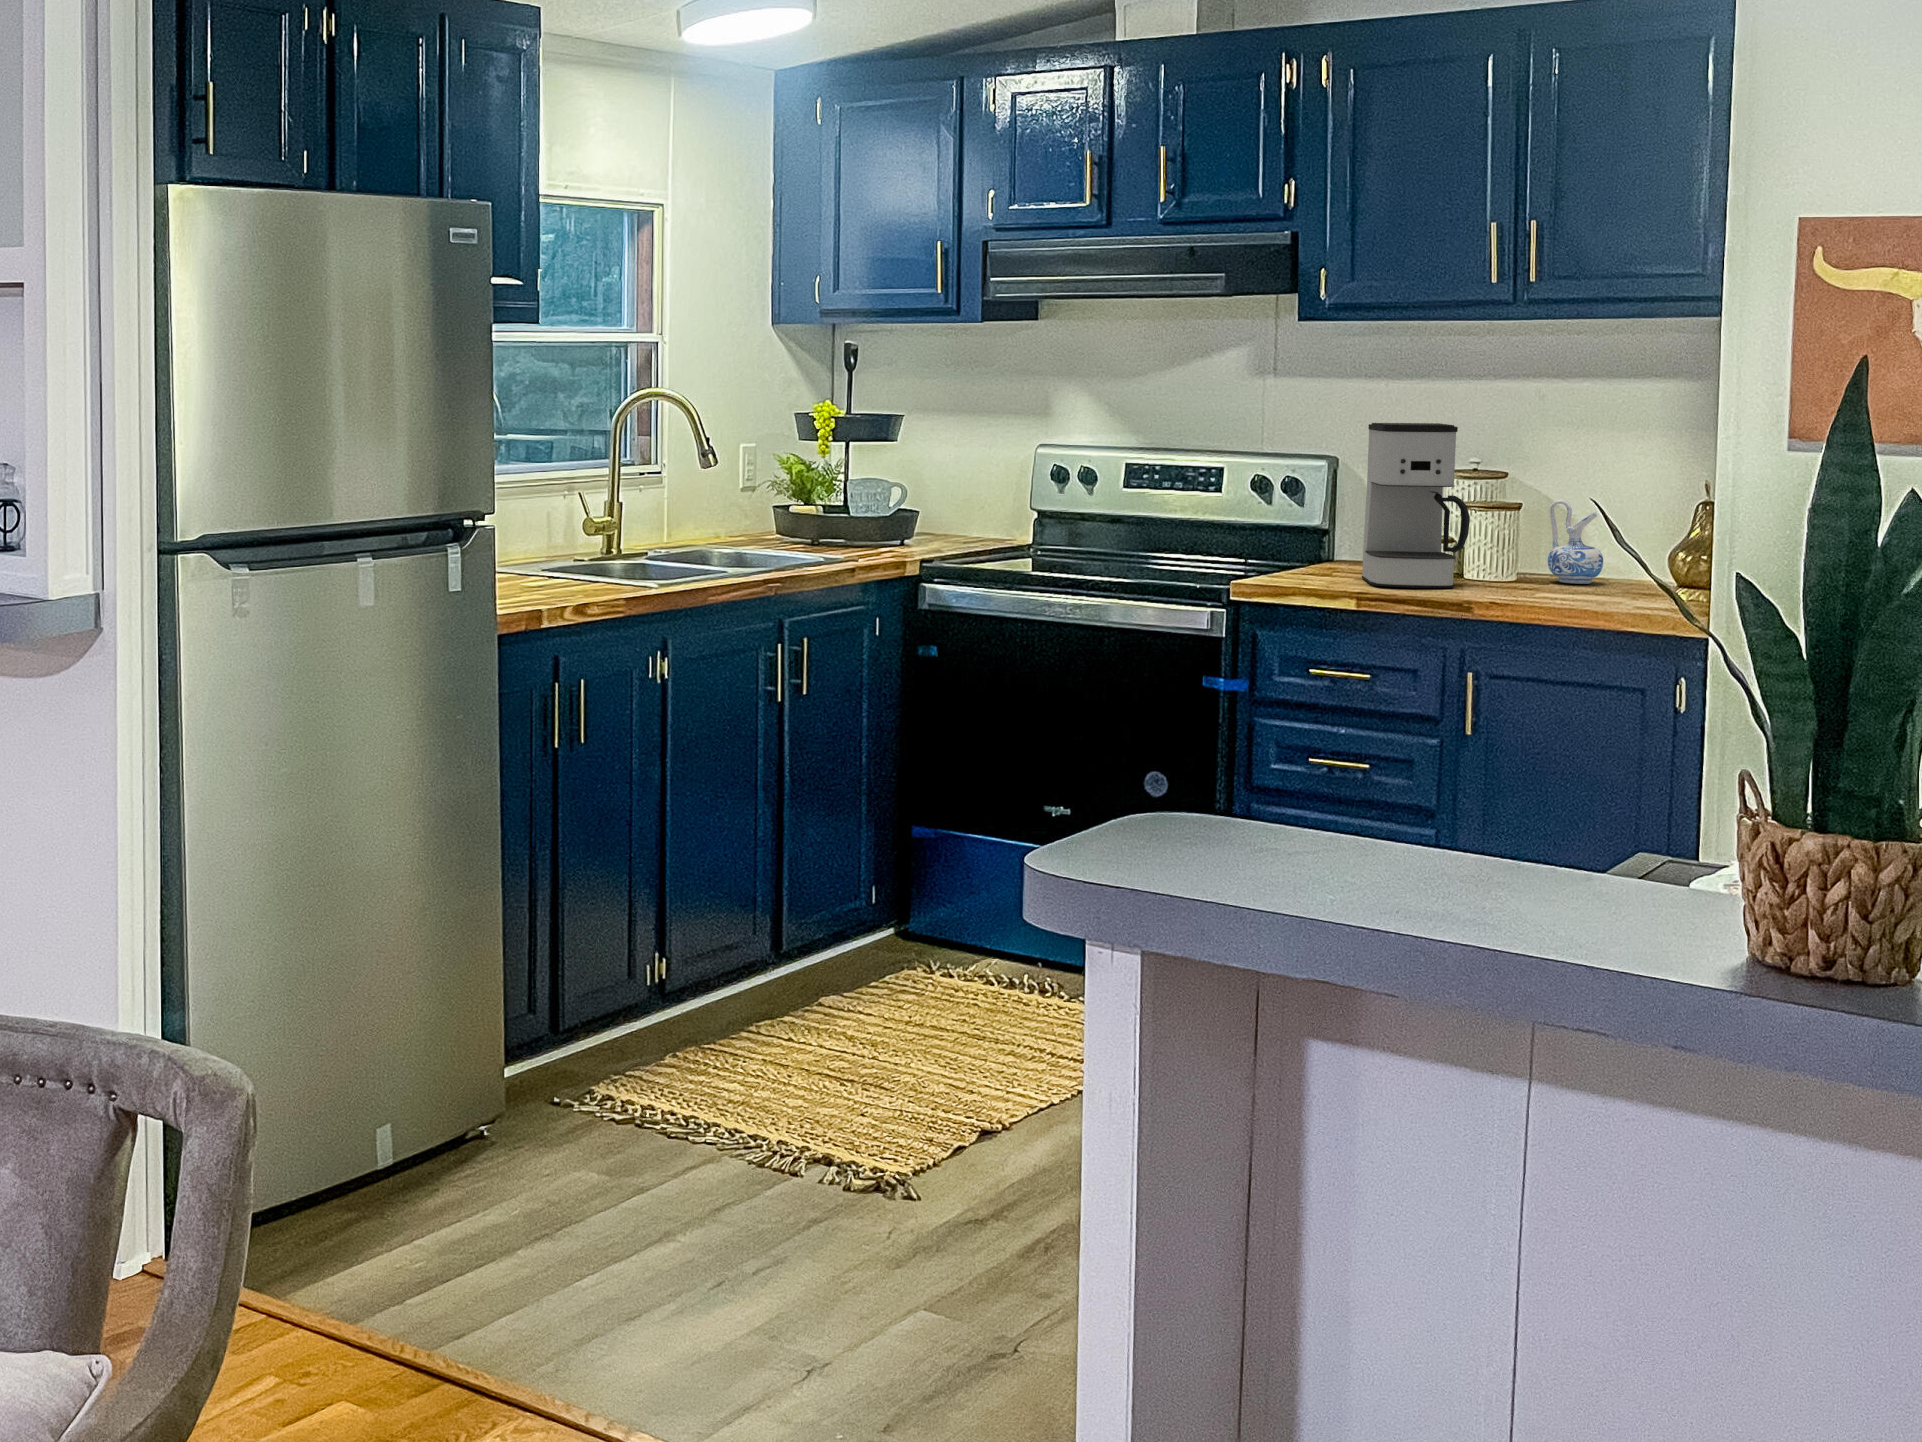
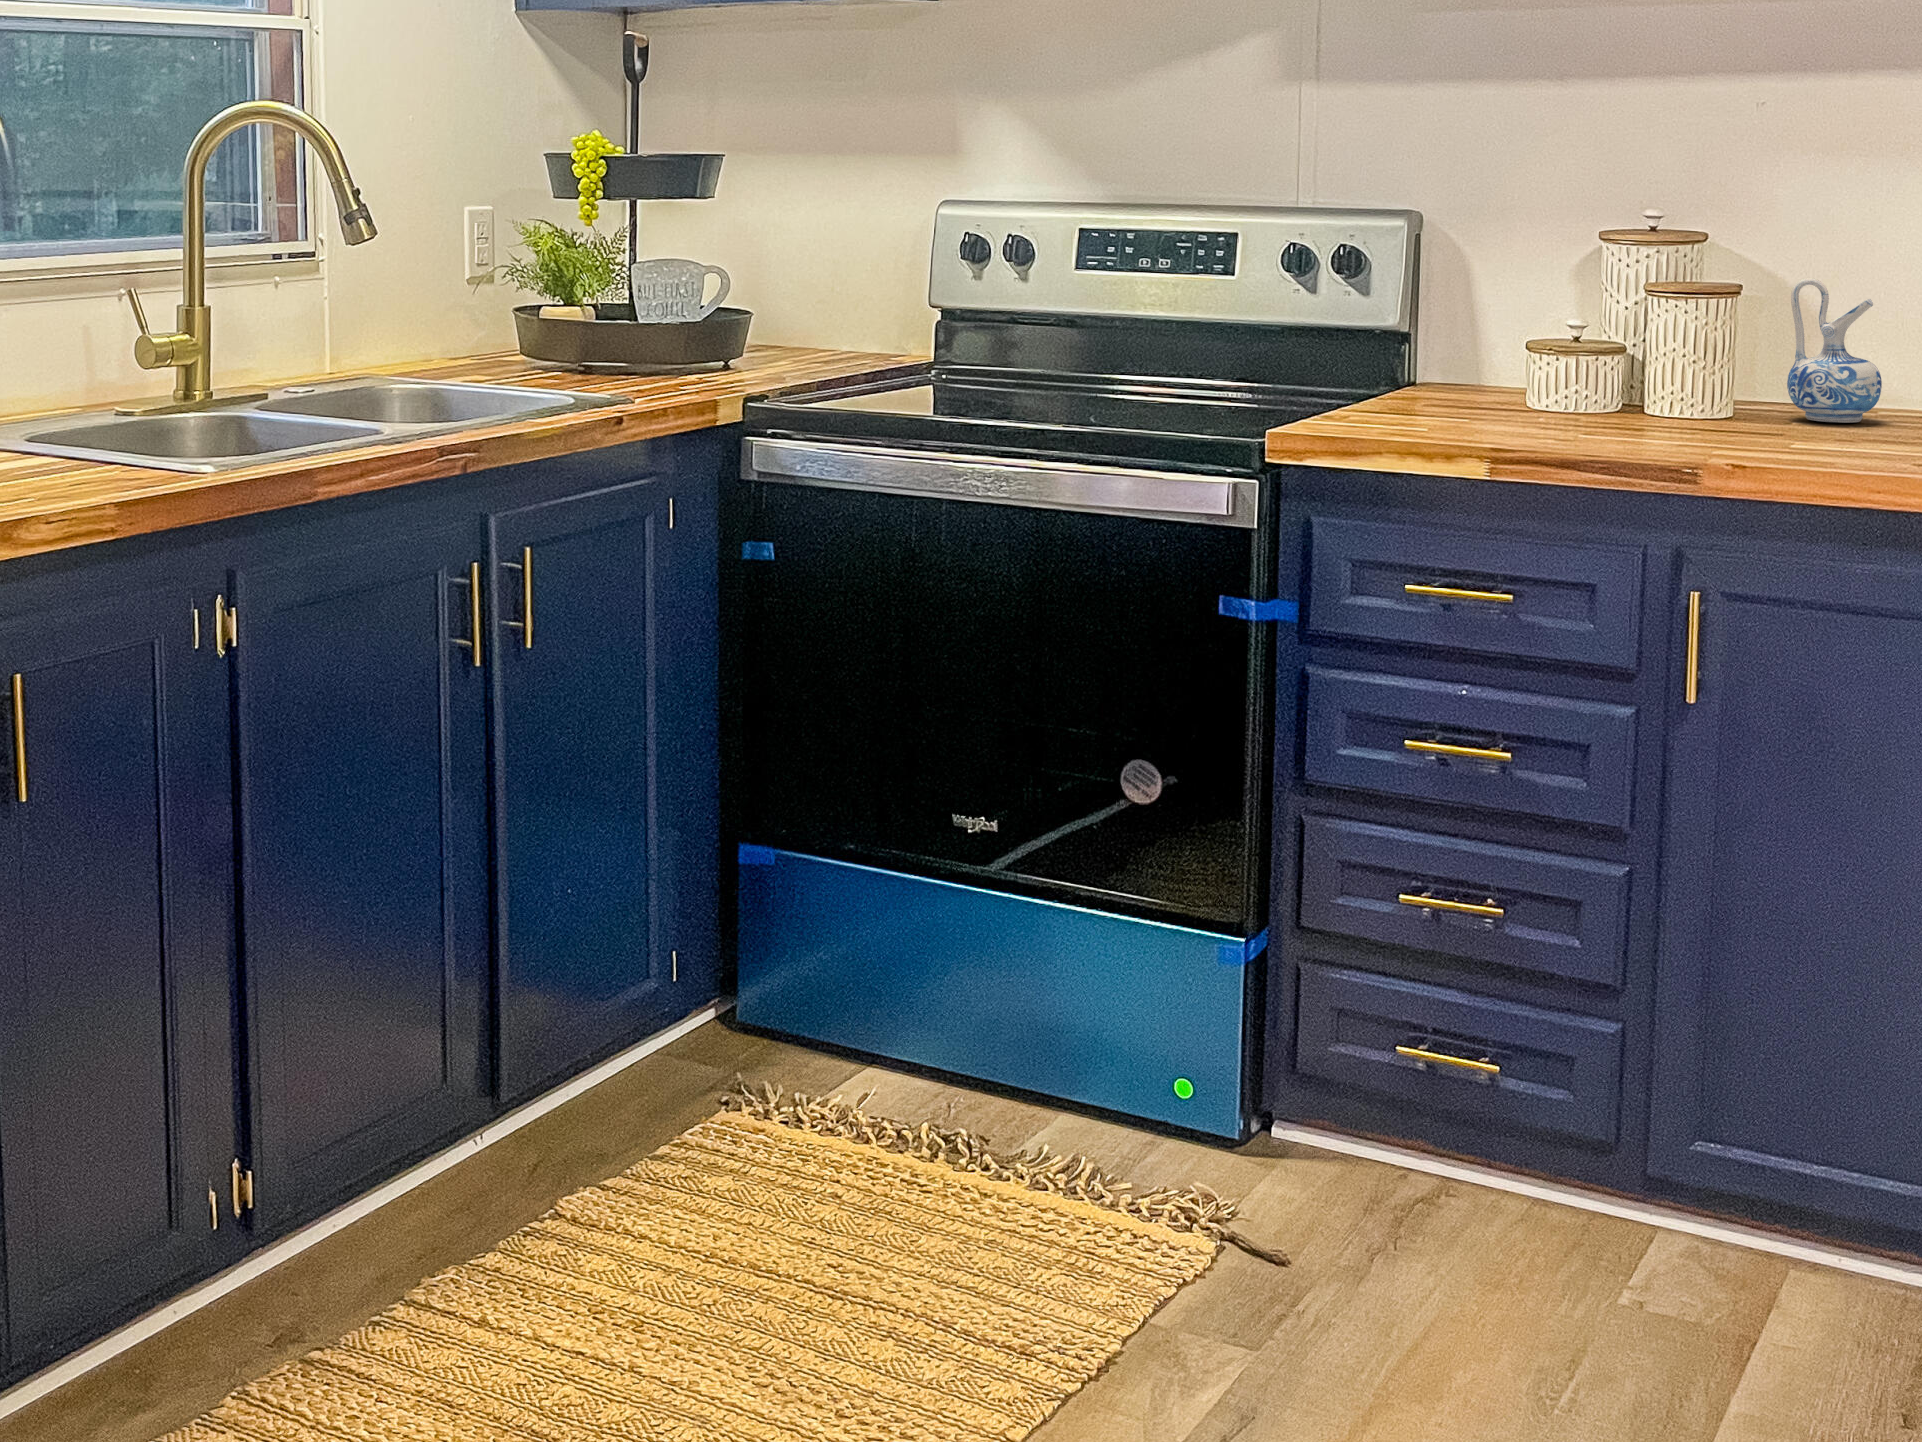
coffee maker: present [1362,423,1470,588] -> none [1478,149,1667,437]

